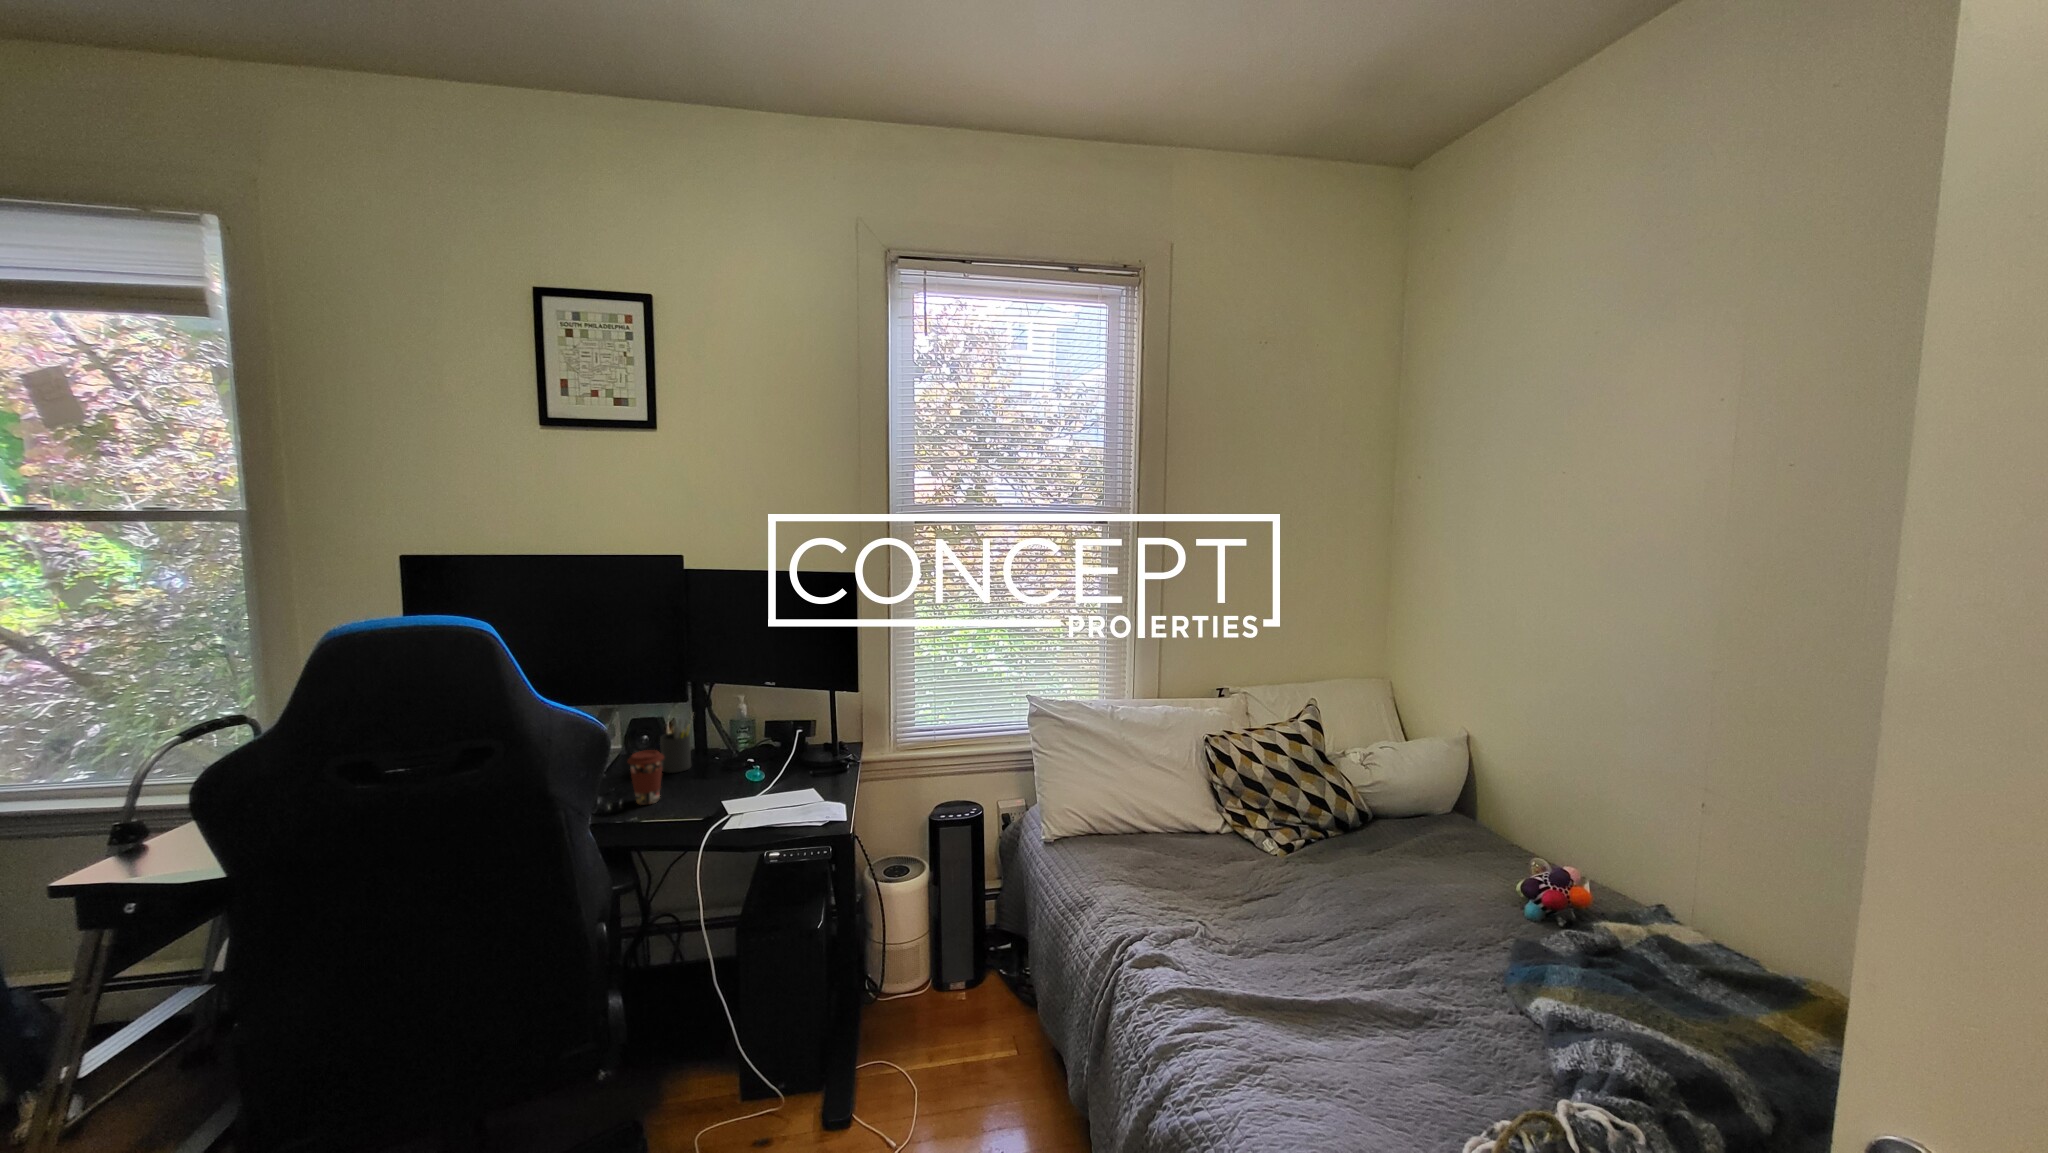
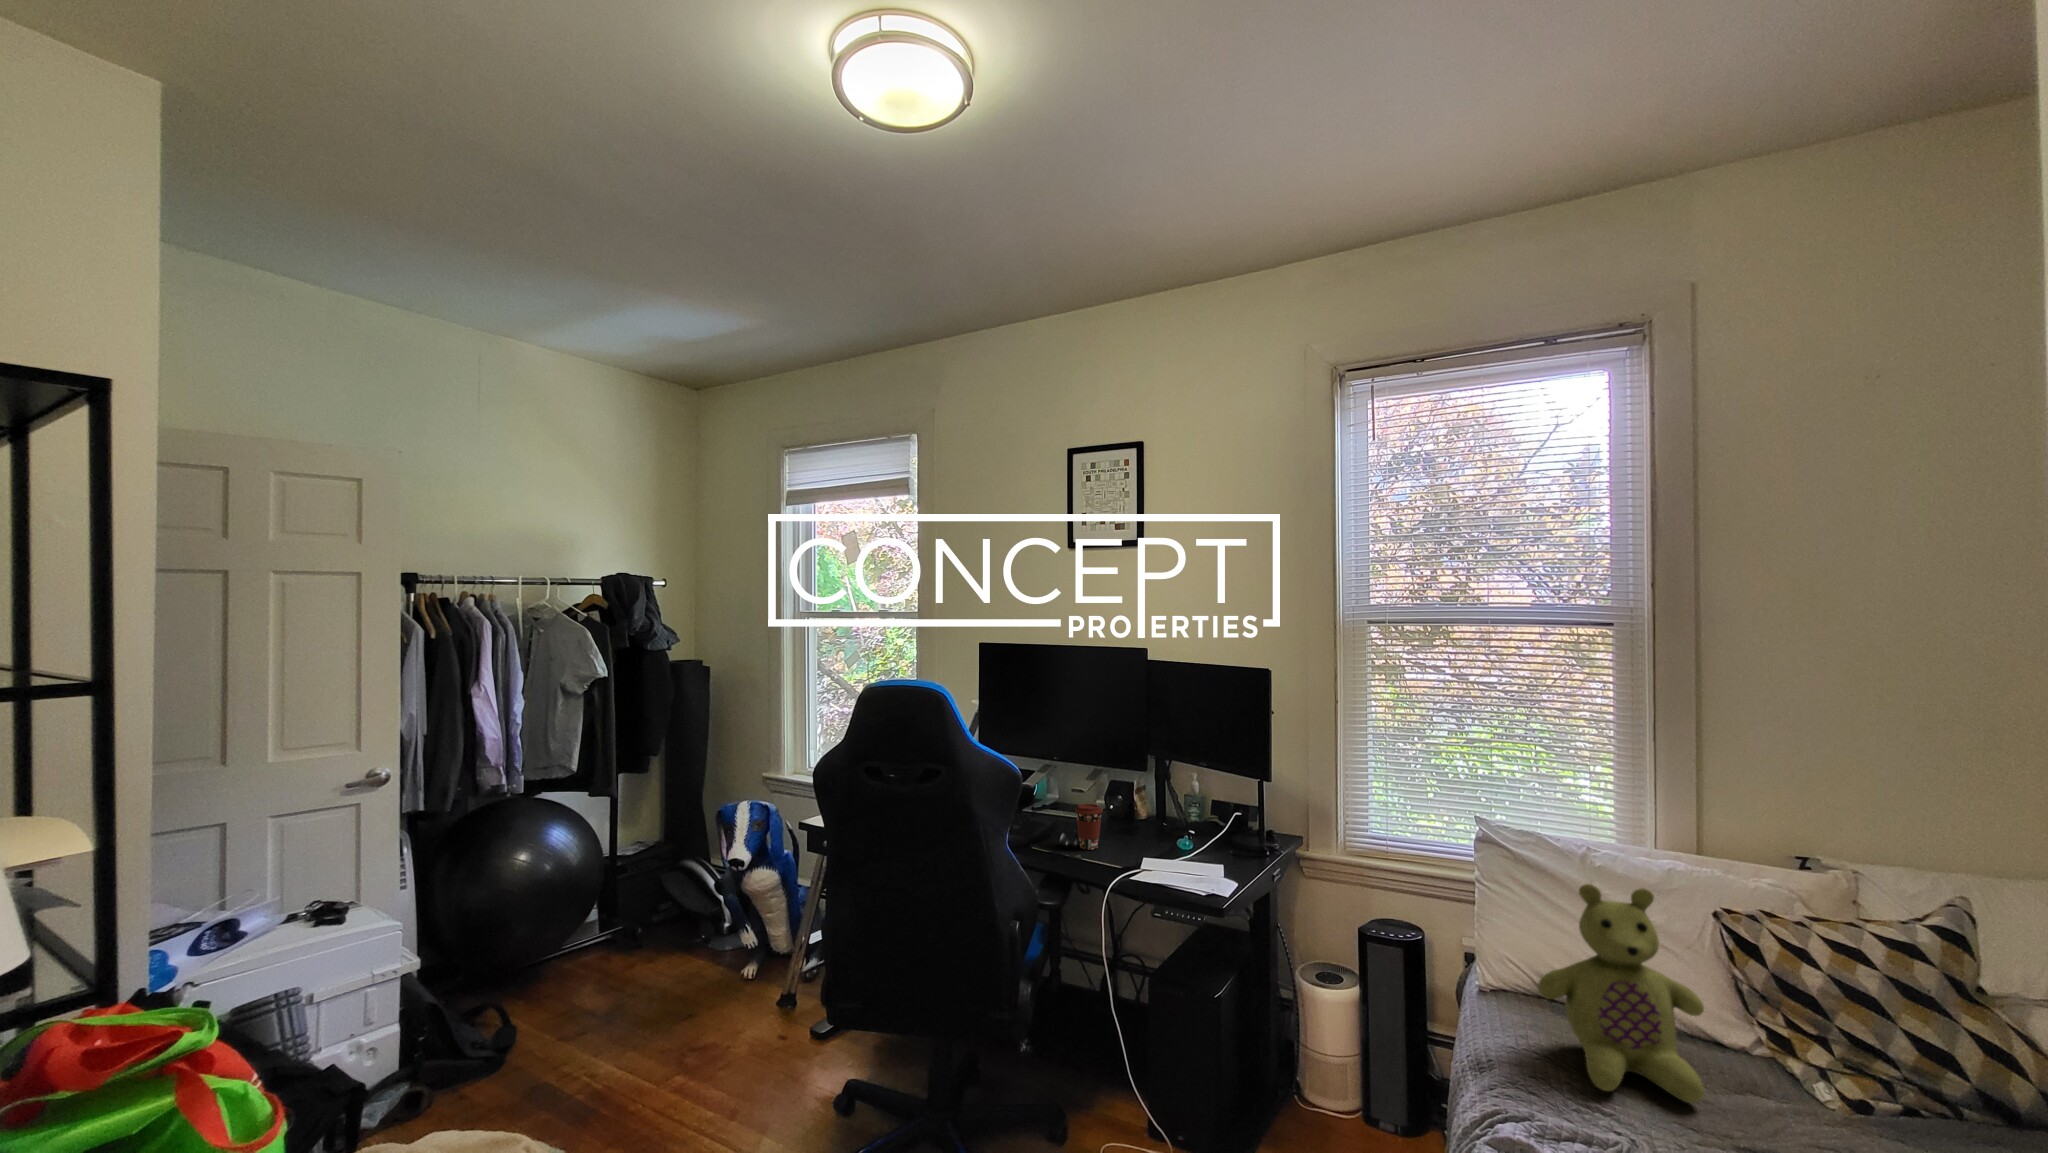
pen holder: present [660,719,691,773] -> none [1117,782,1145,832]
stuffed bear: none [1114,732,1229,894] -> present [1538,884,1704,1103]

